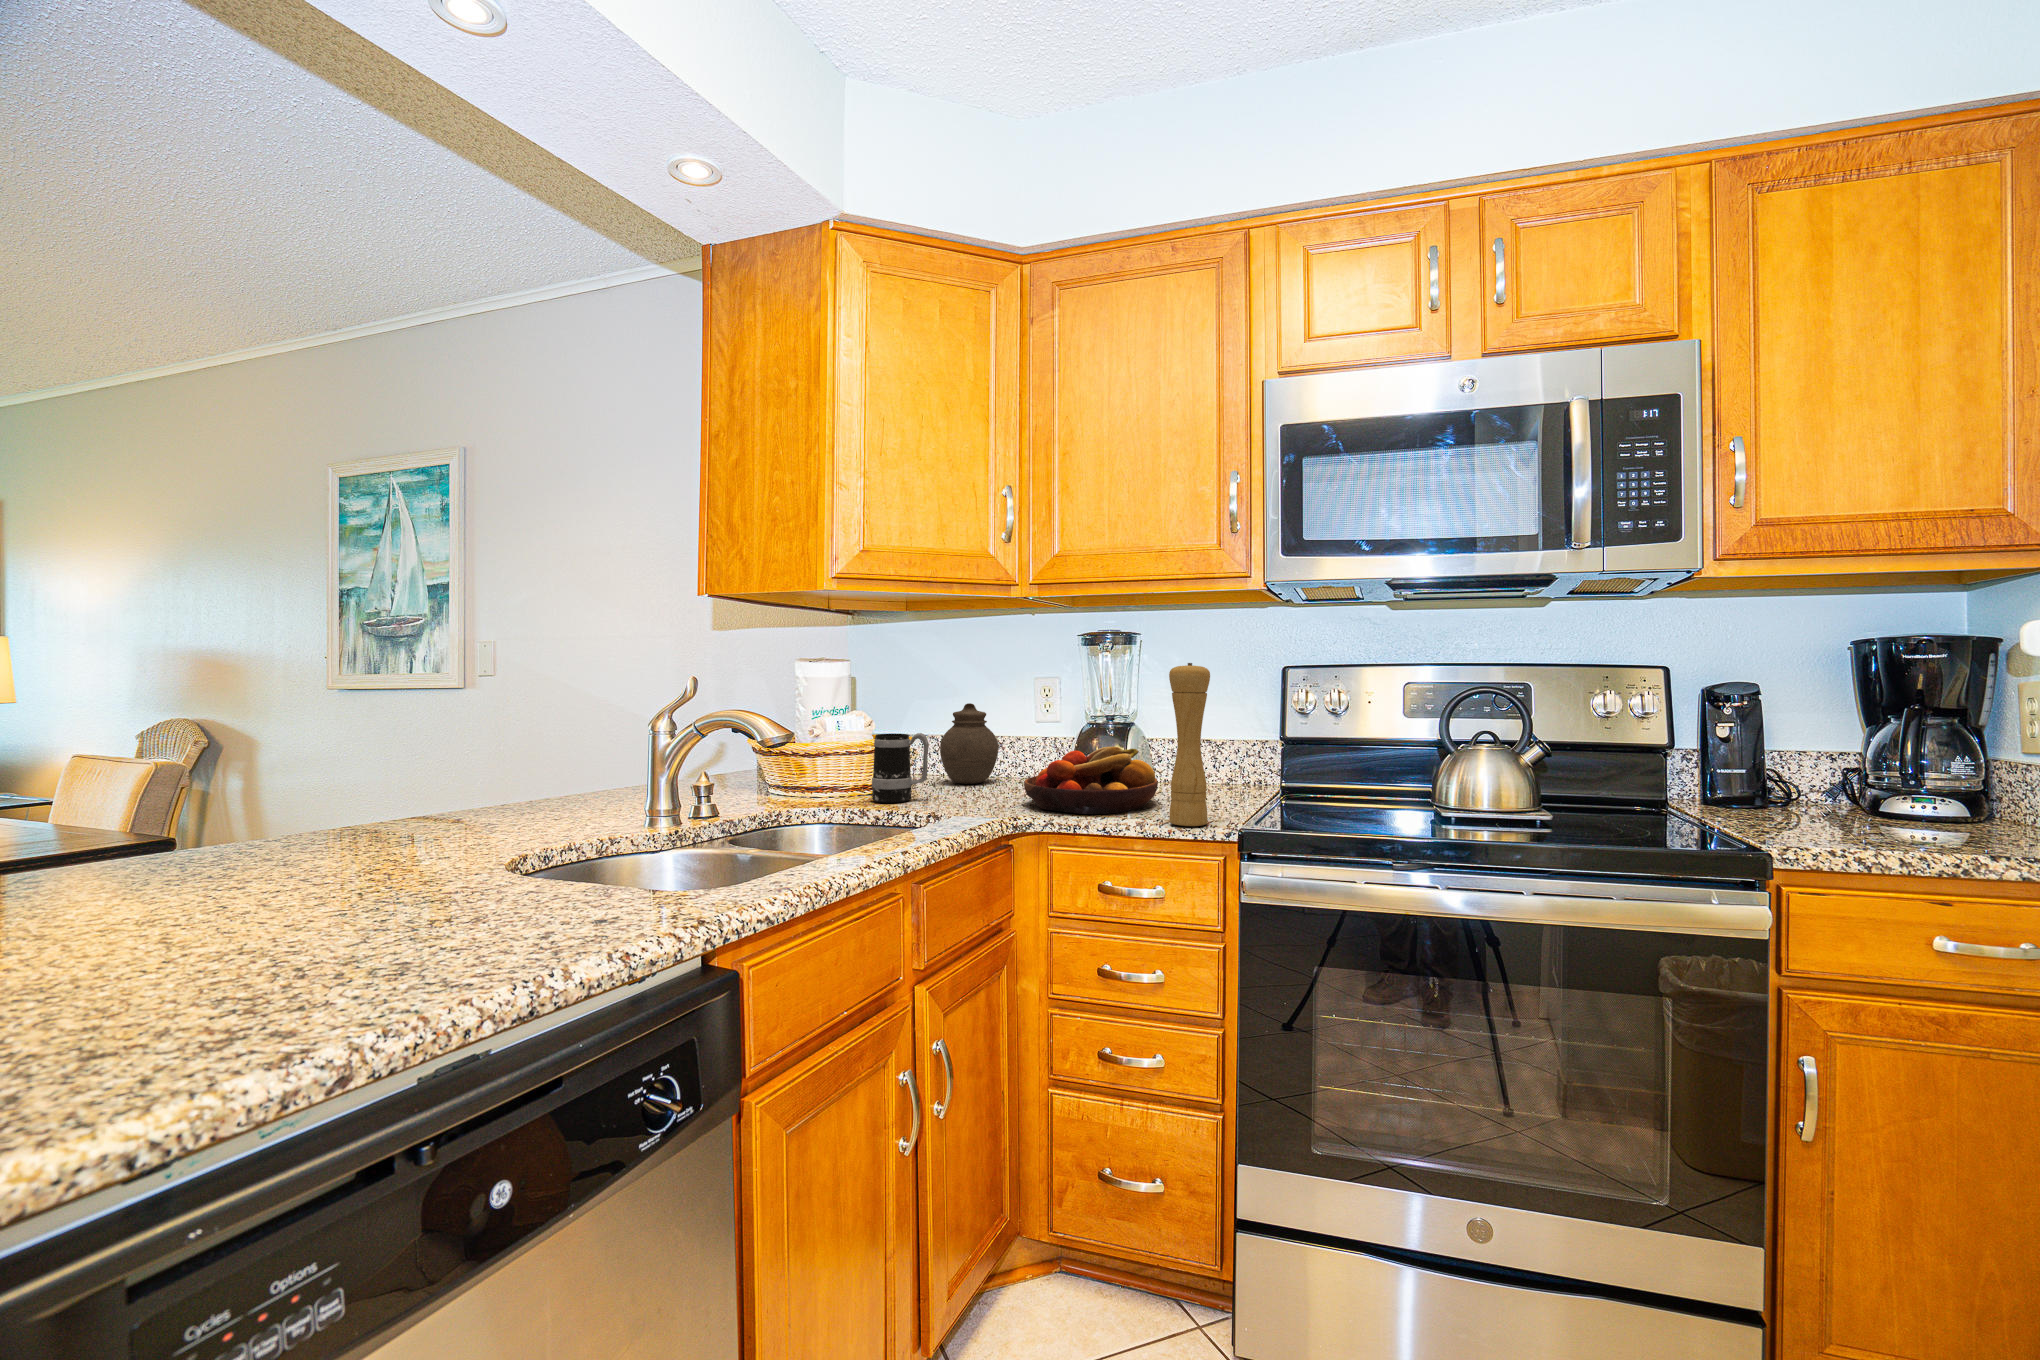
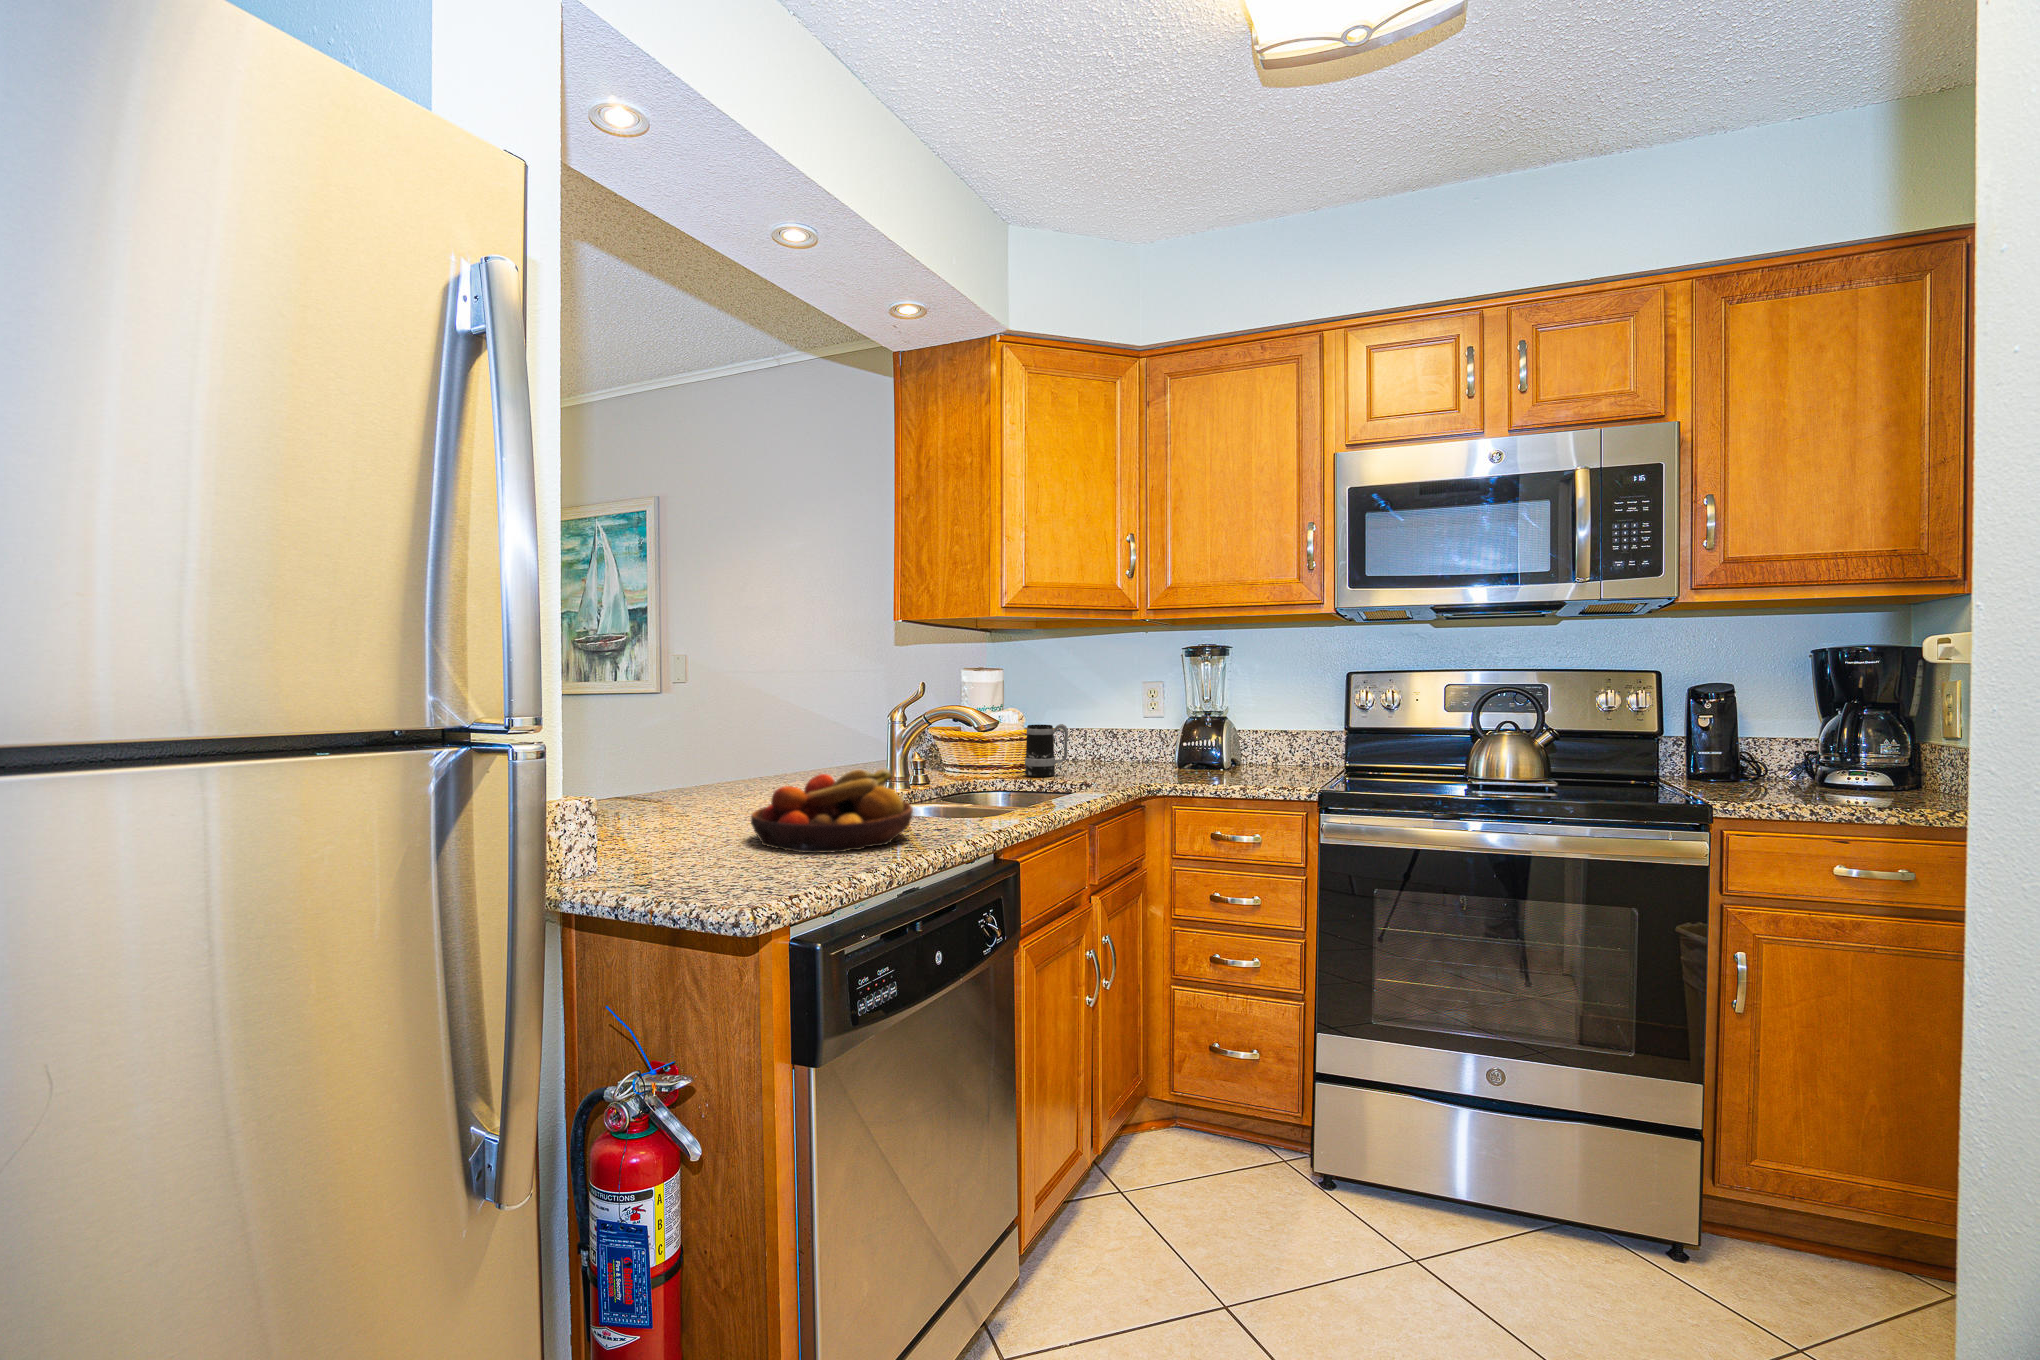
pepper mill: present [1169,663,1210,826] -> none [1263,670,1294,791]
jar: present [940,703,998,784] -> none [1067,702,1113,765]
fruit bowl: present [1024,746,1158,814] -> present [751,769,913,853]

